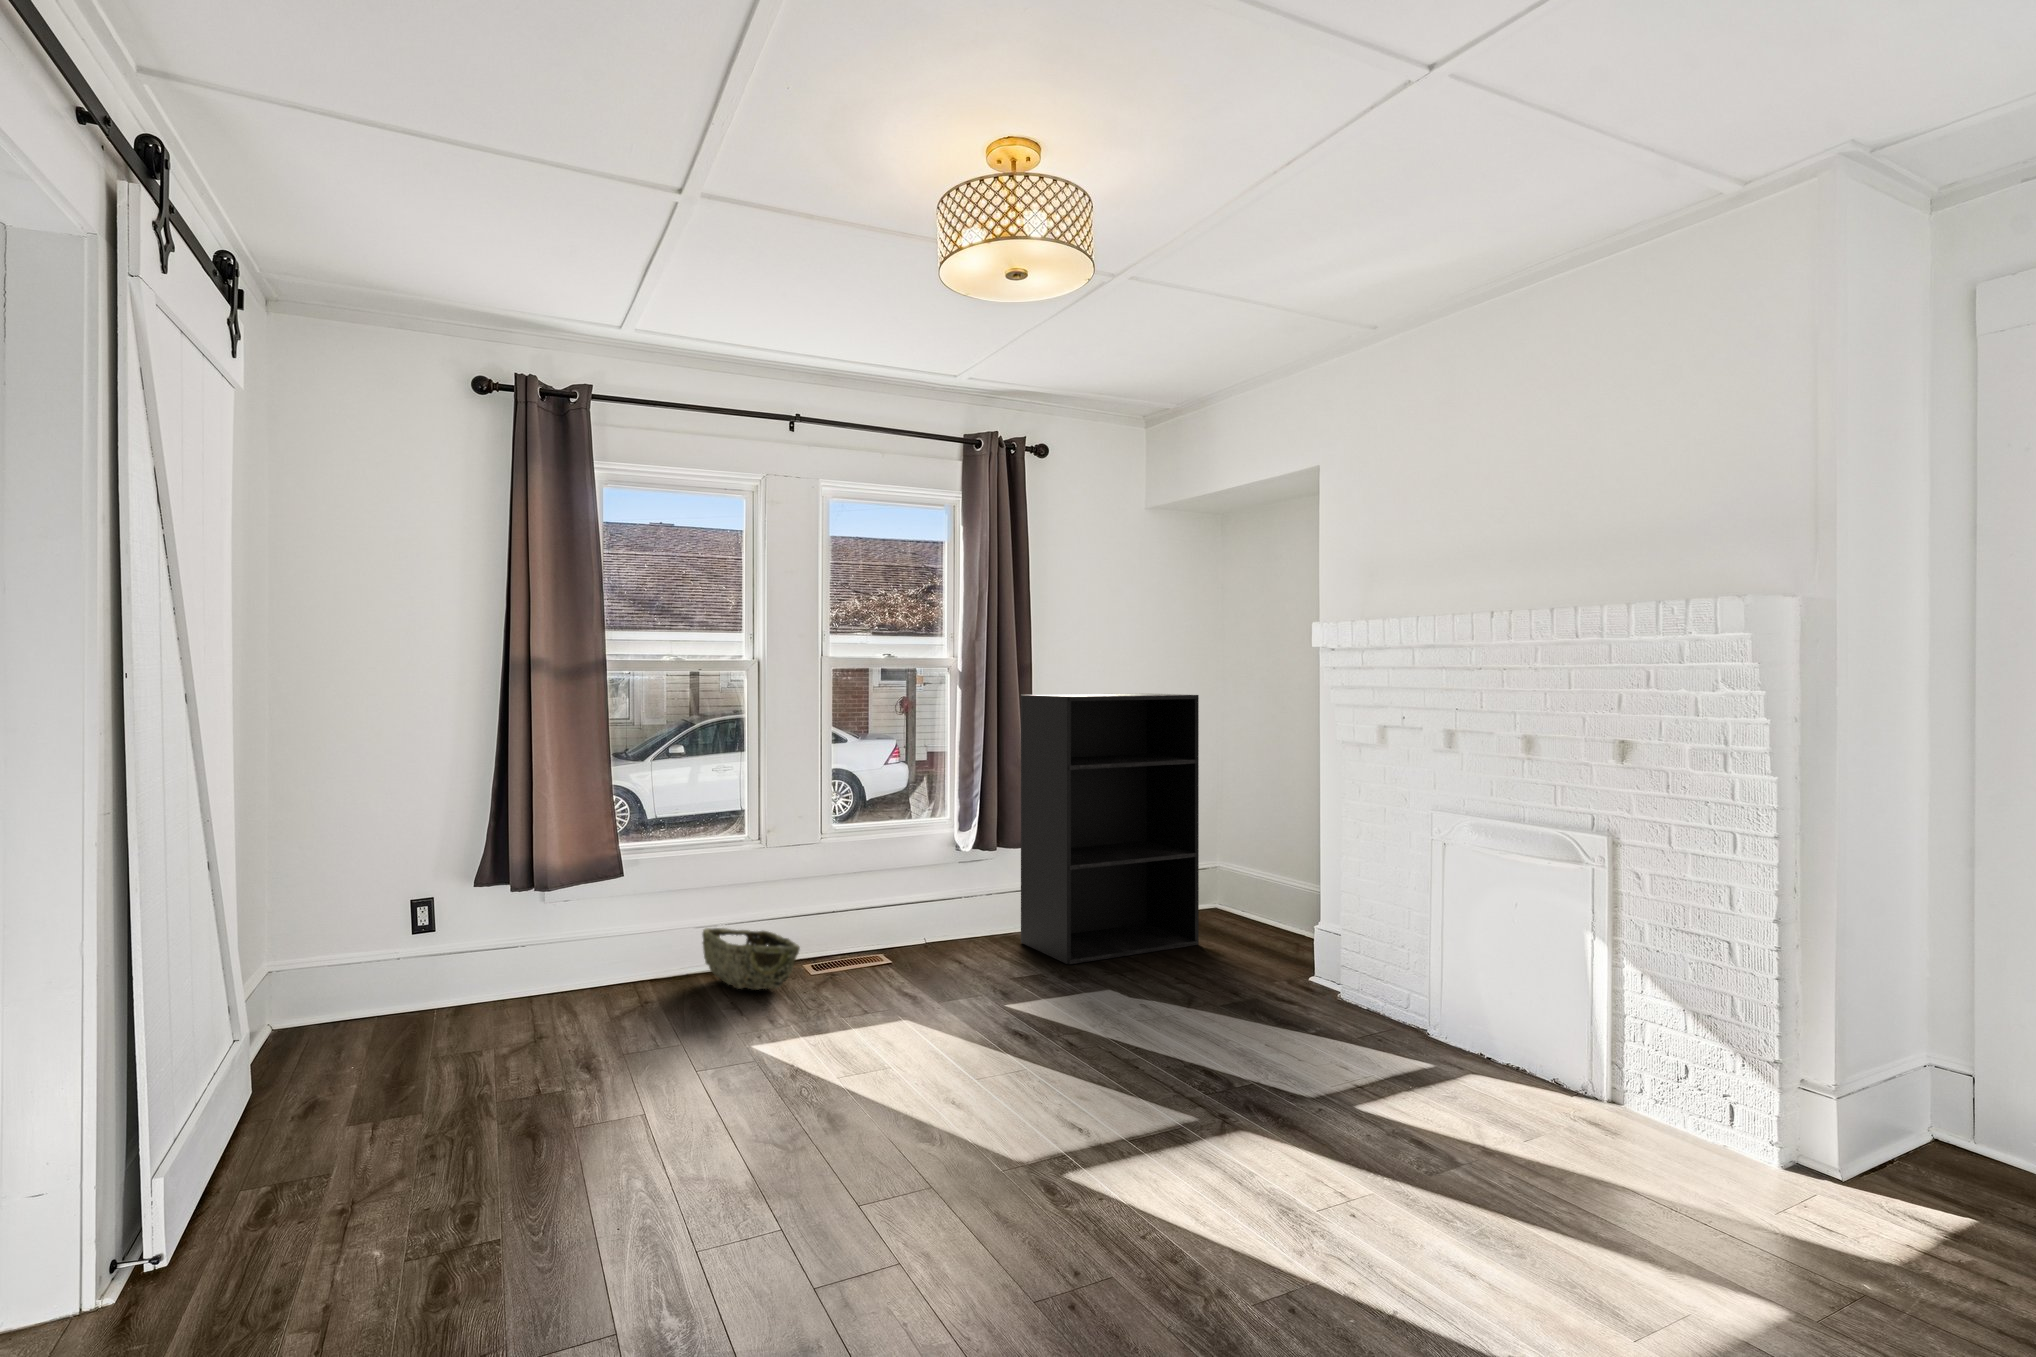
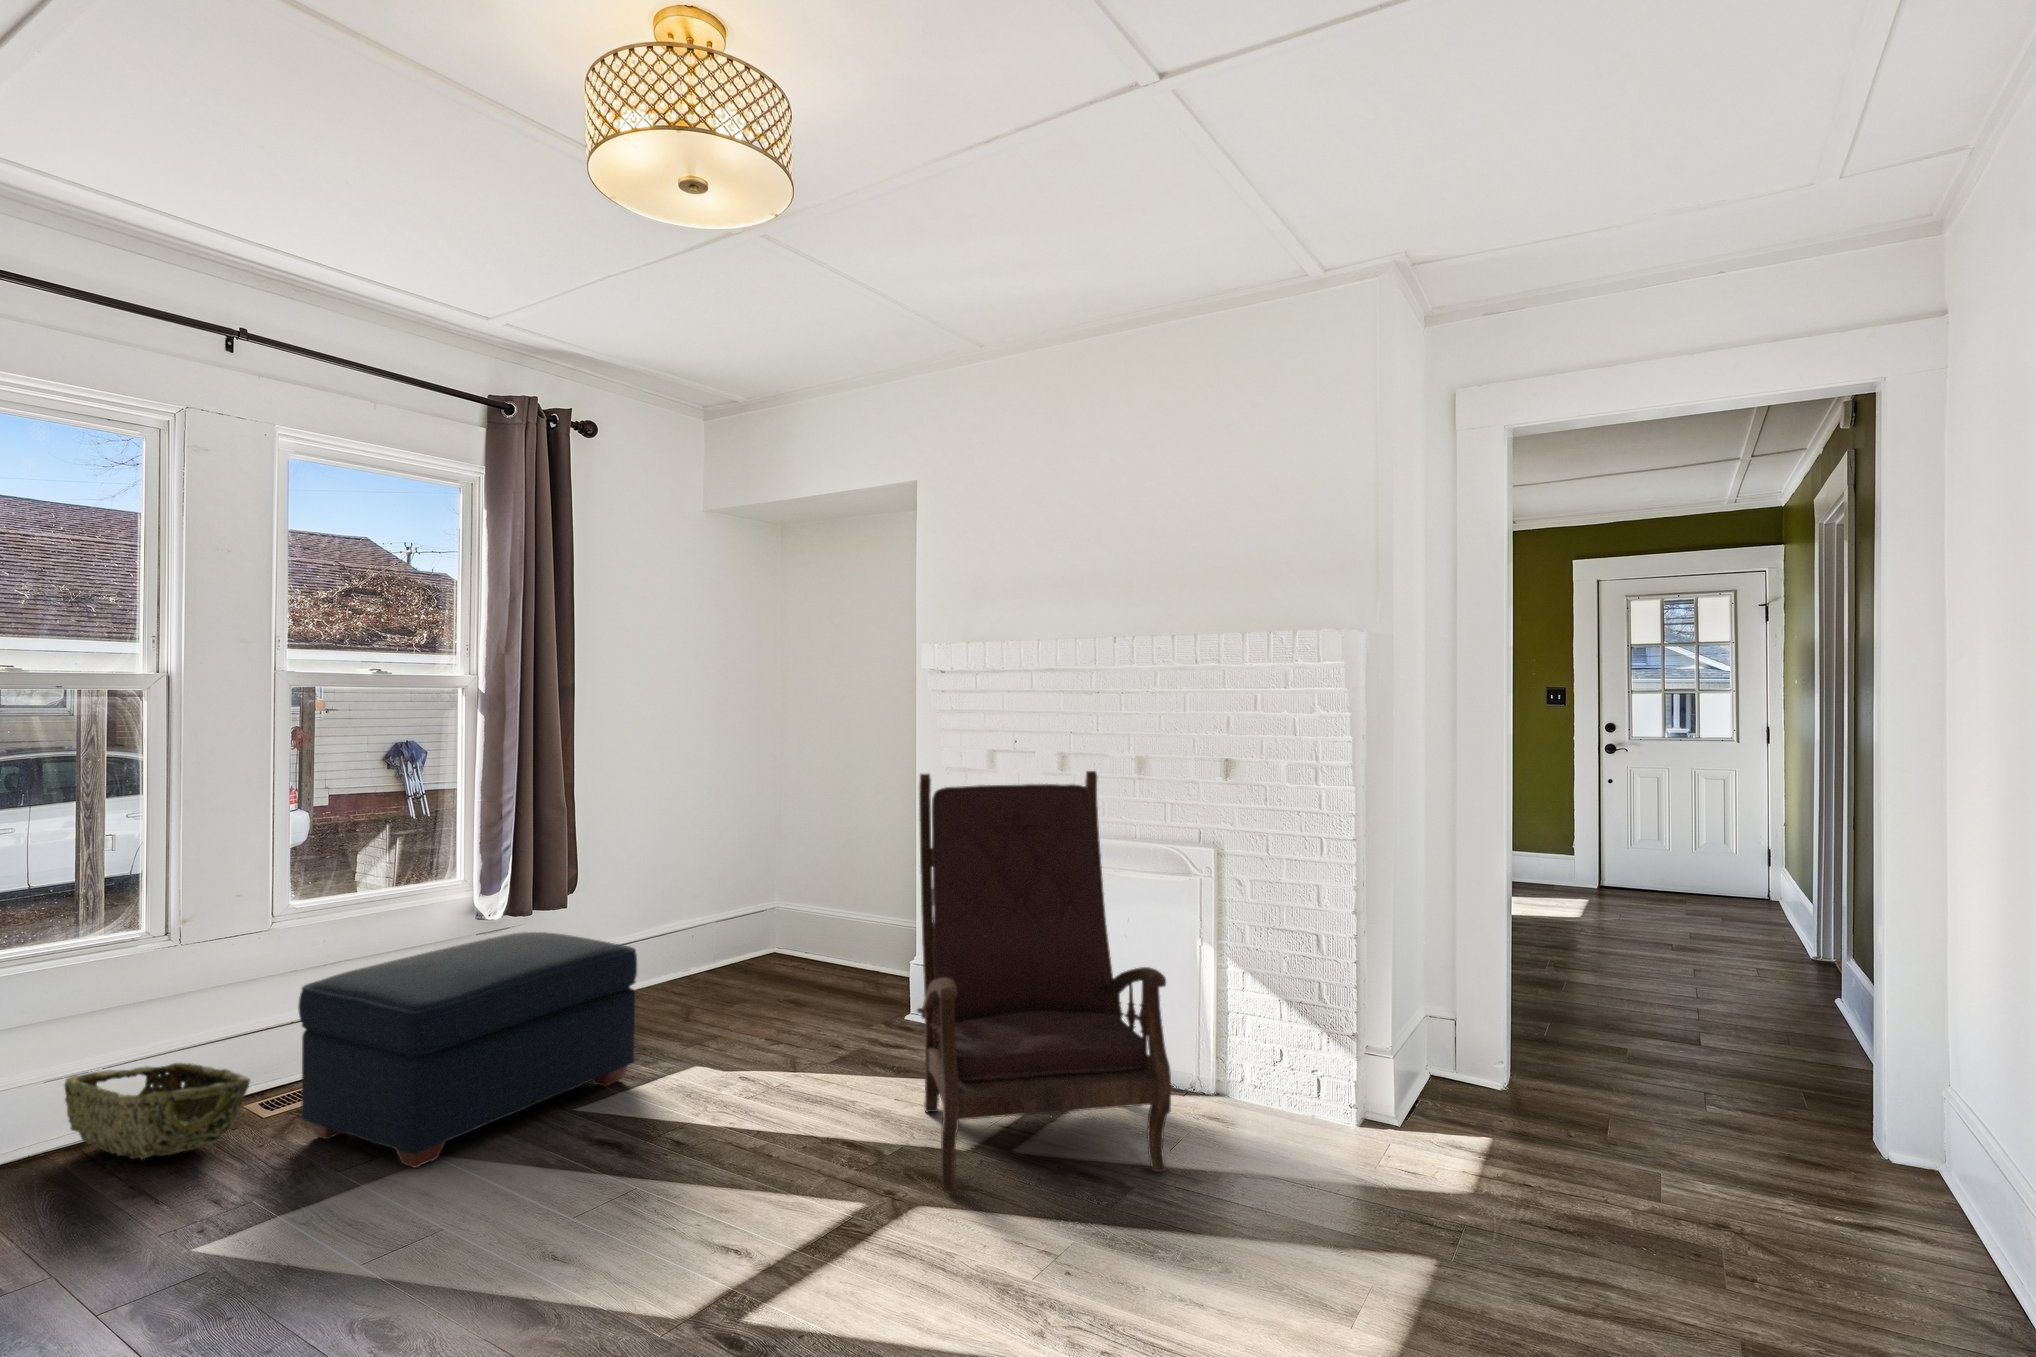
bookshelf: present [1021,693,1199,964] -> none [563,719,775,1038]
armchair: none [1269,748,1504,1155] -> present [917,771,1171,1191]
ottoman: none [826,865,1059,1026] -> present [298,932,637,1168]

